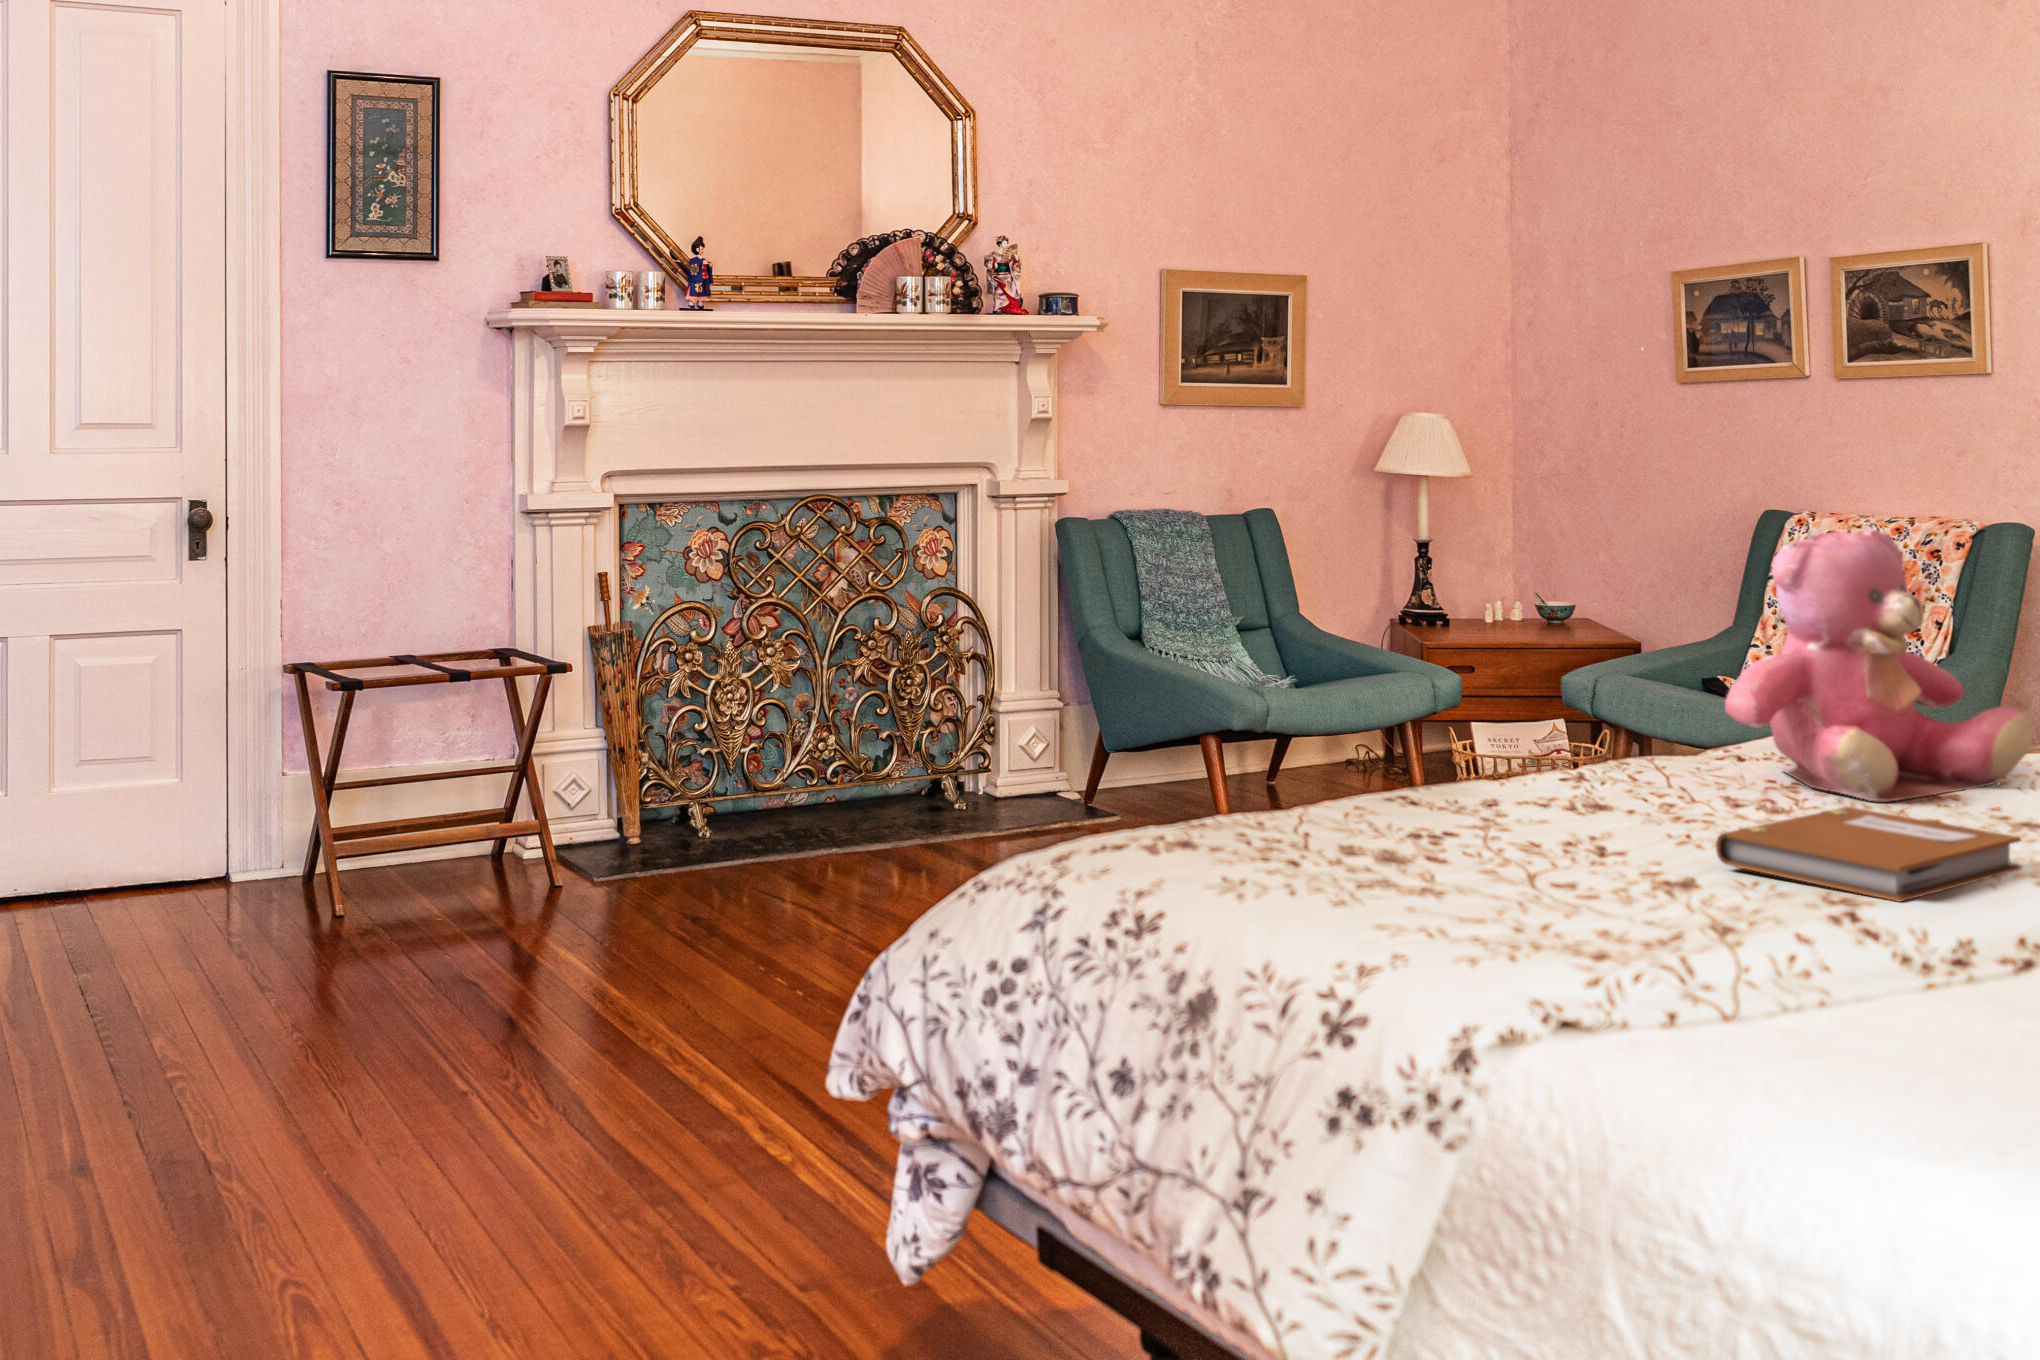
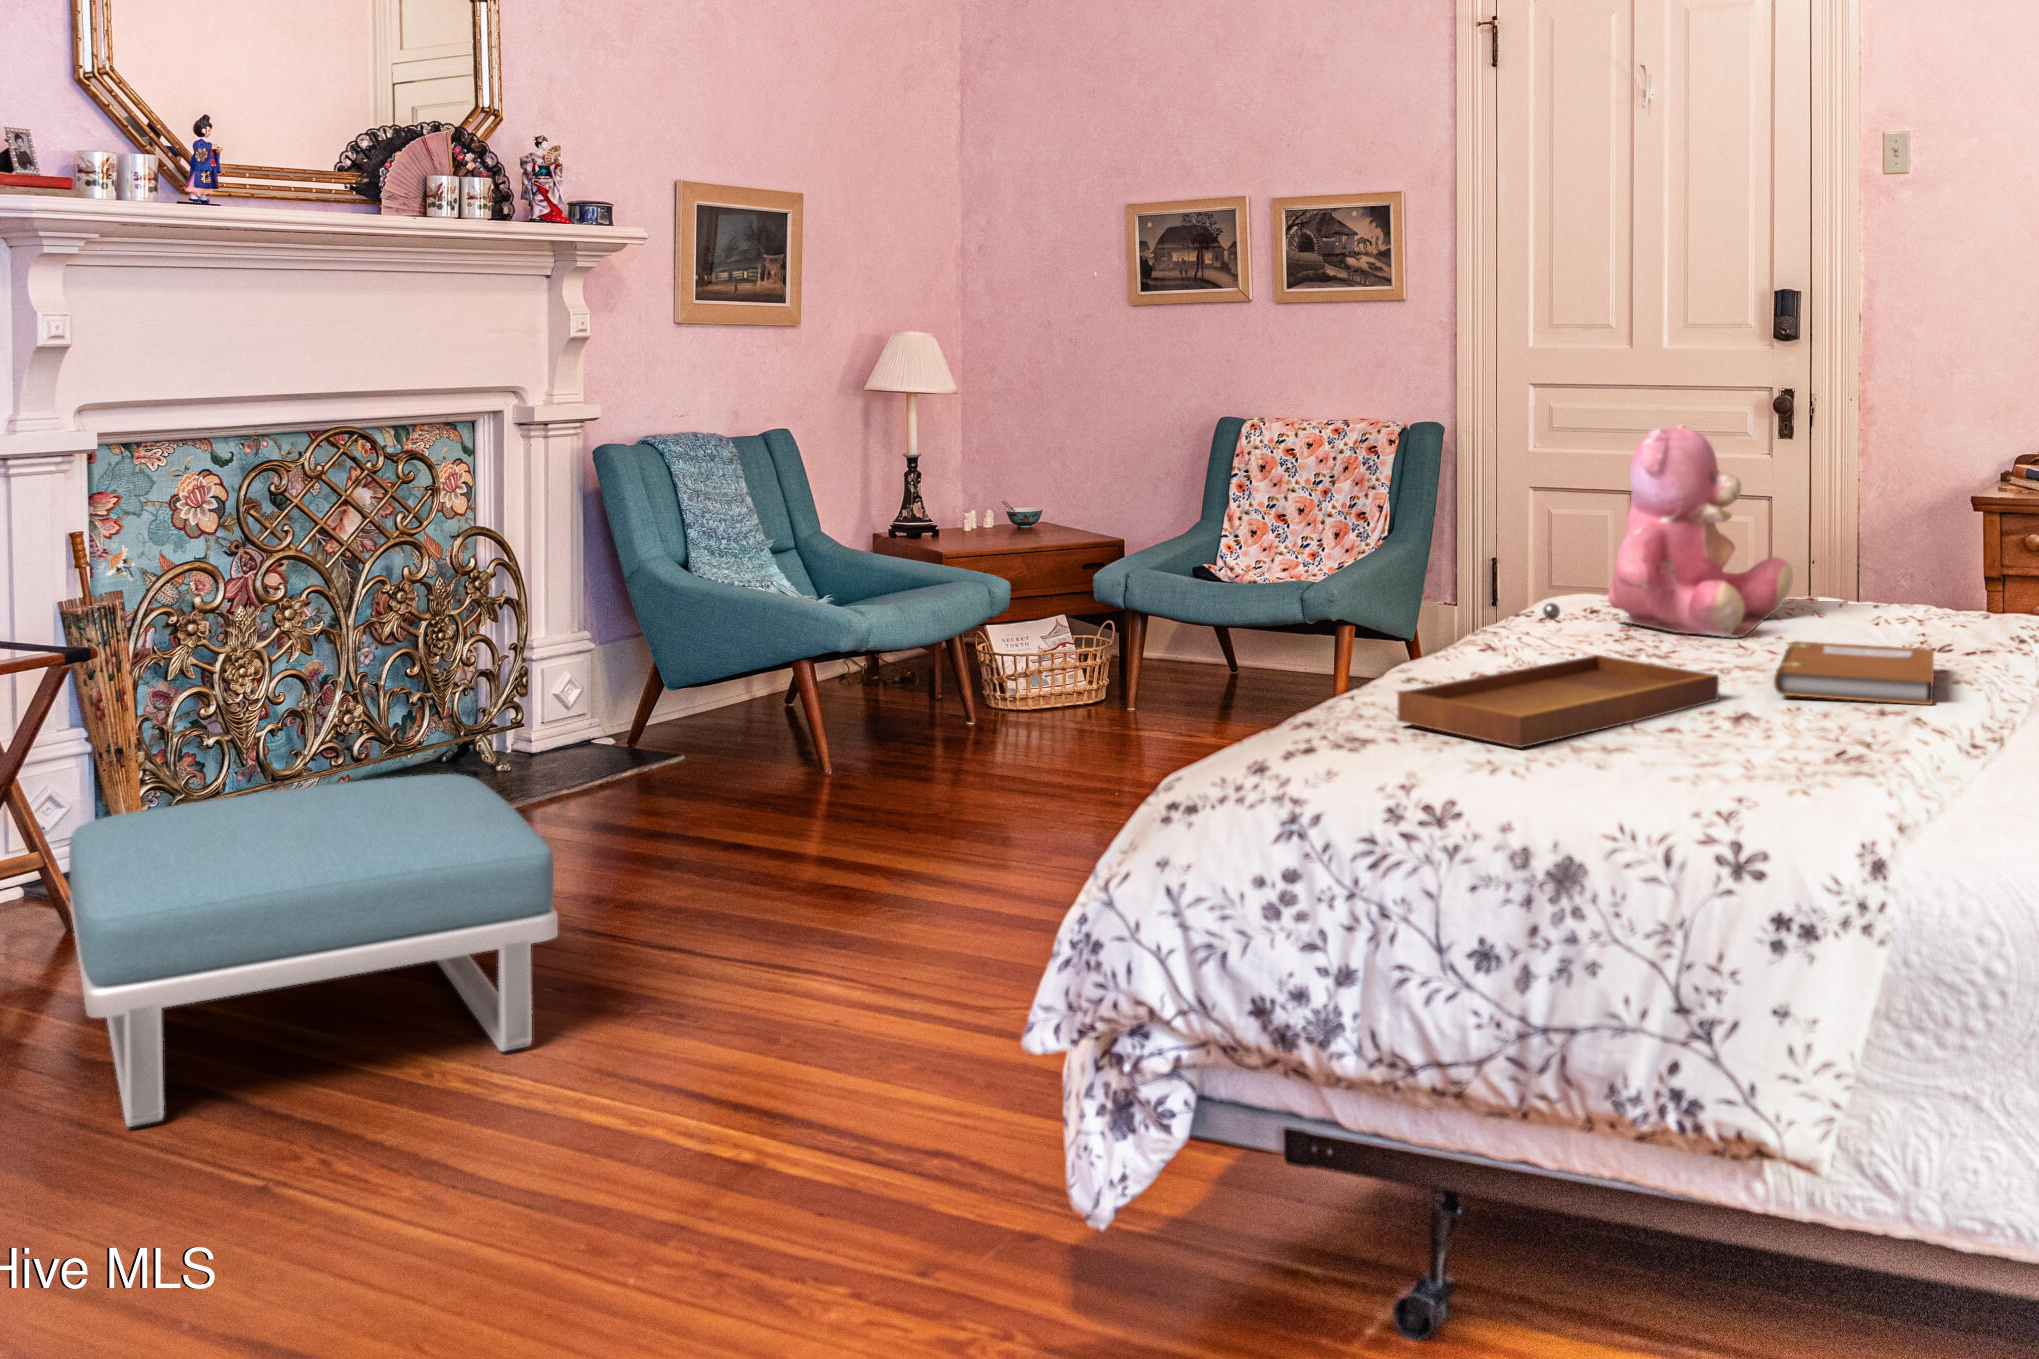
tray: none [1243,722,1651,874] -> present [1398,603,1719,748]
footstool: none [396,795,779,1041] -> present [69,774,558,1127]

